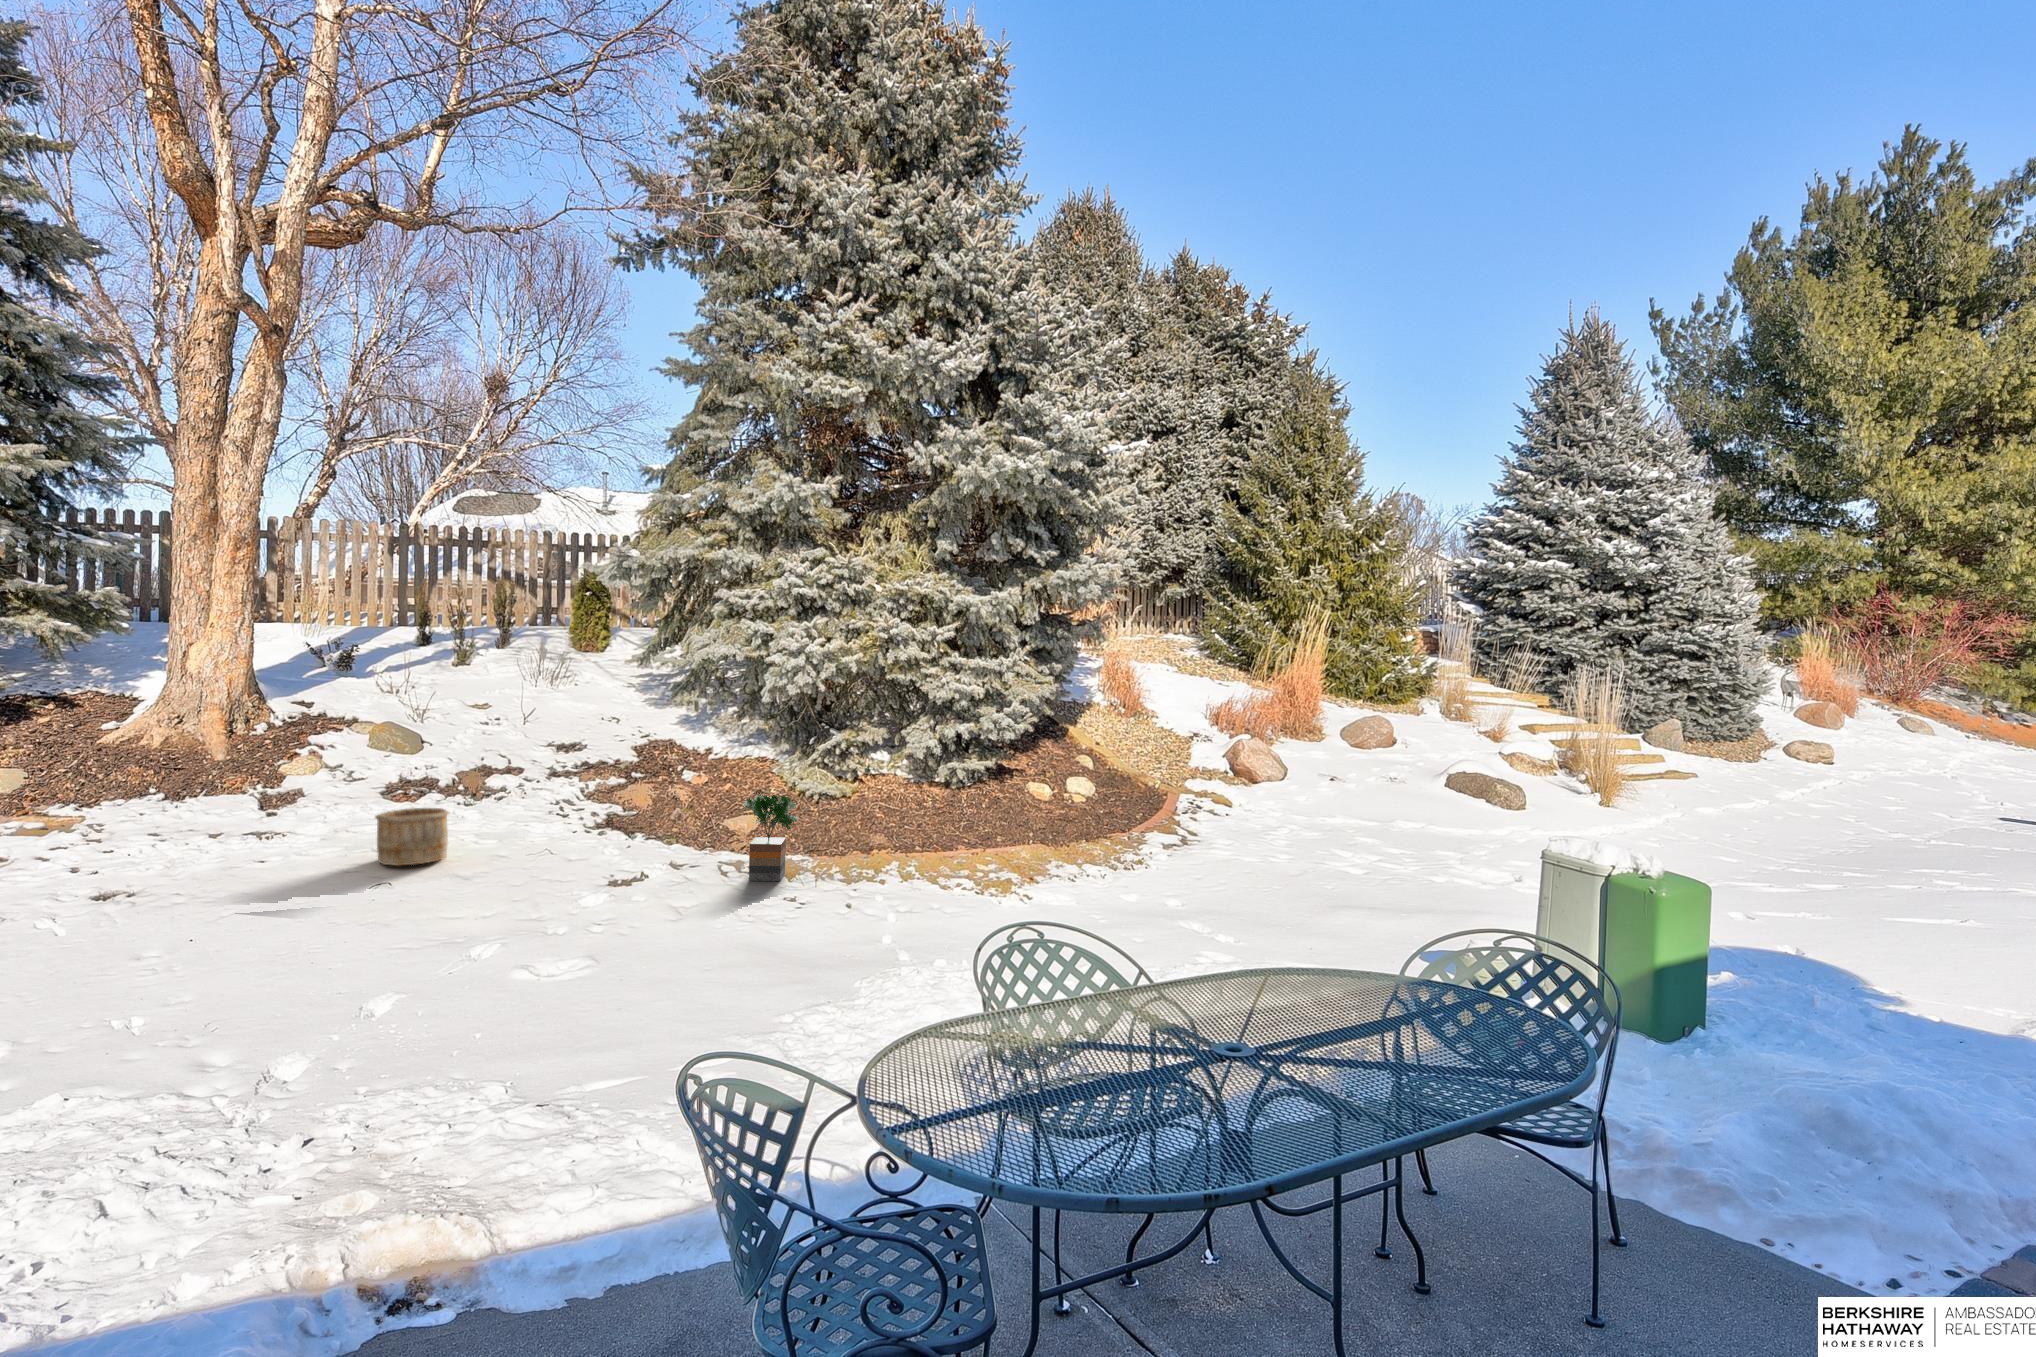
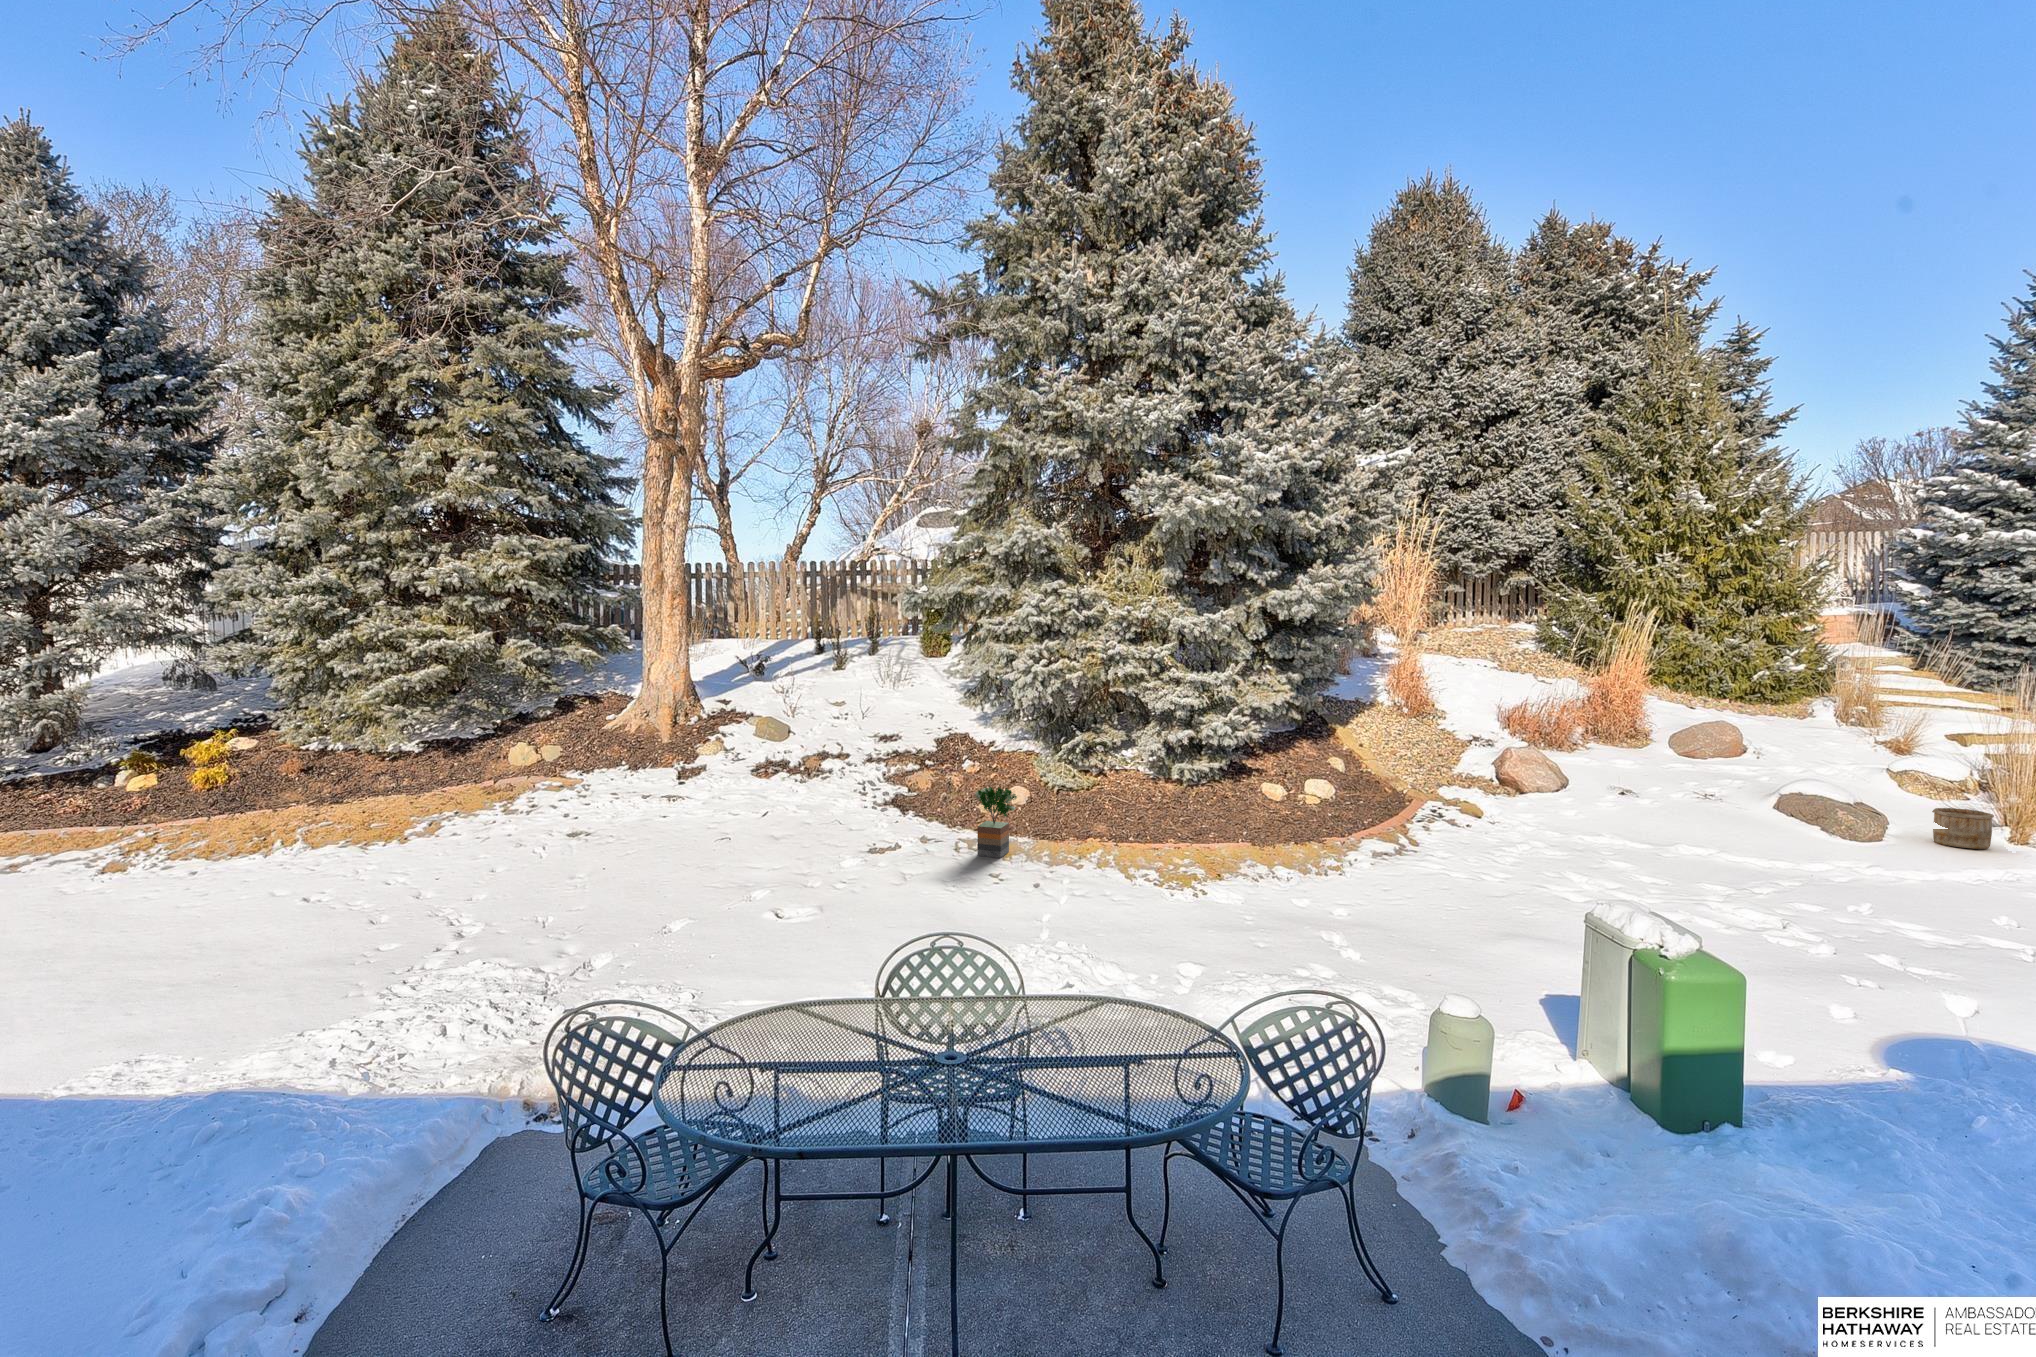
wooden bucket: present [375,808,449,866] -> present [1932,808,1994,849]

